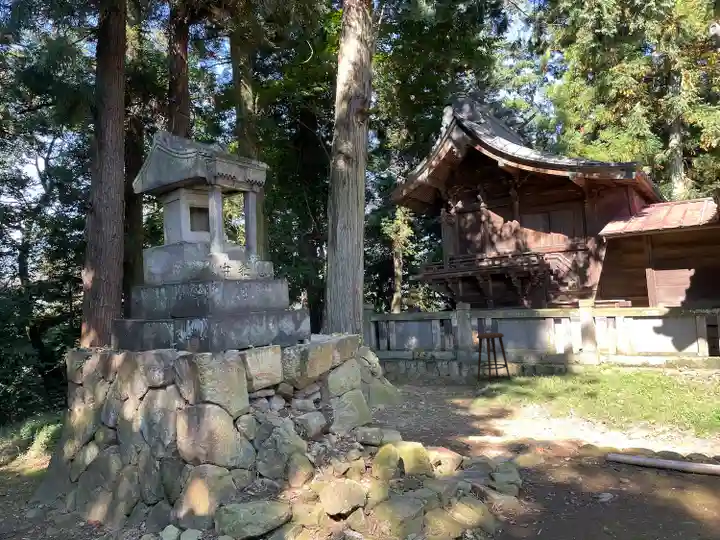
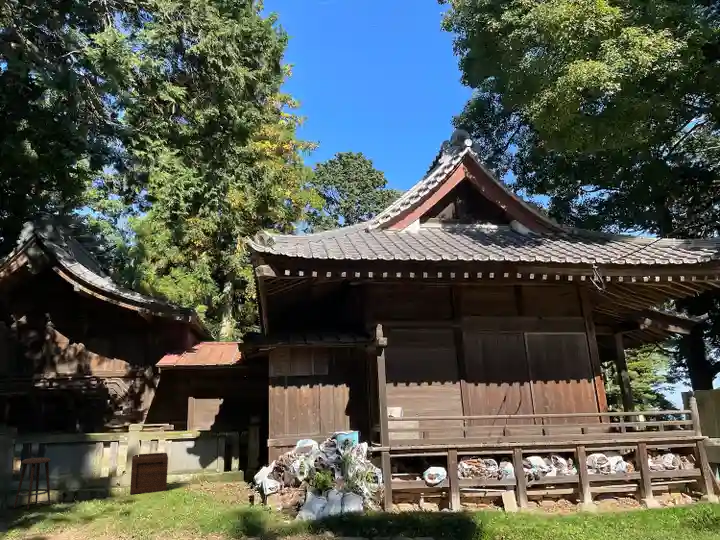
wooden crate: none [588,330,635,374] -> present [130,453,168,494]

